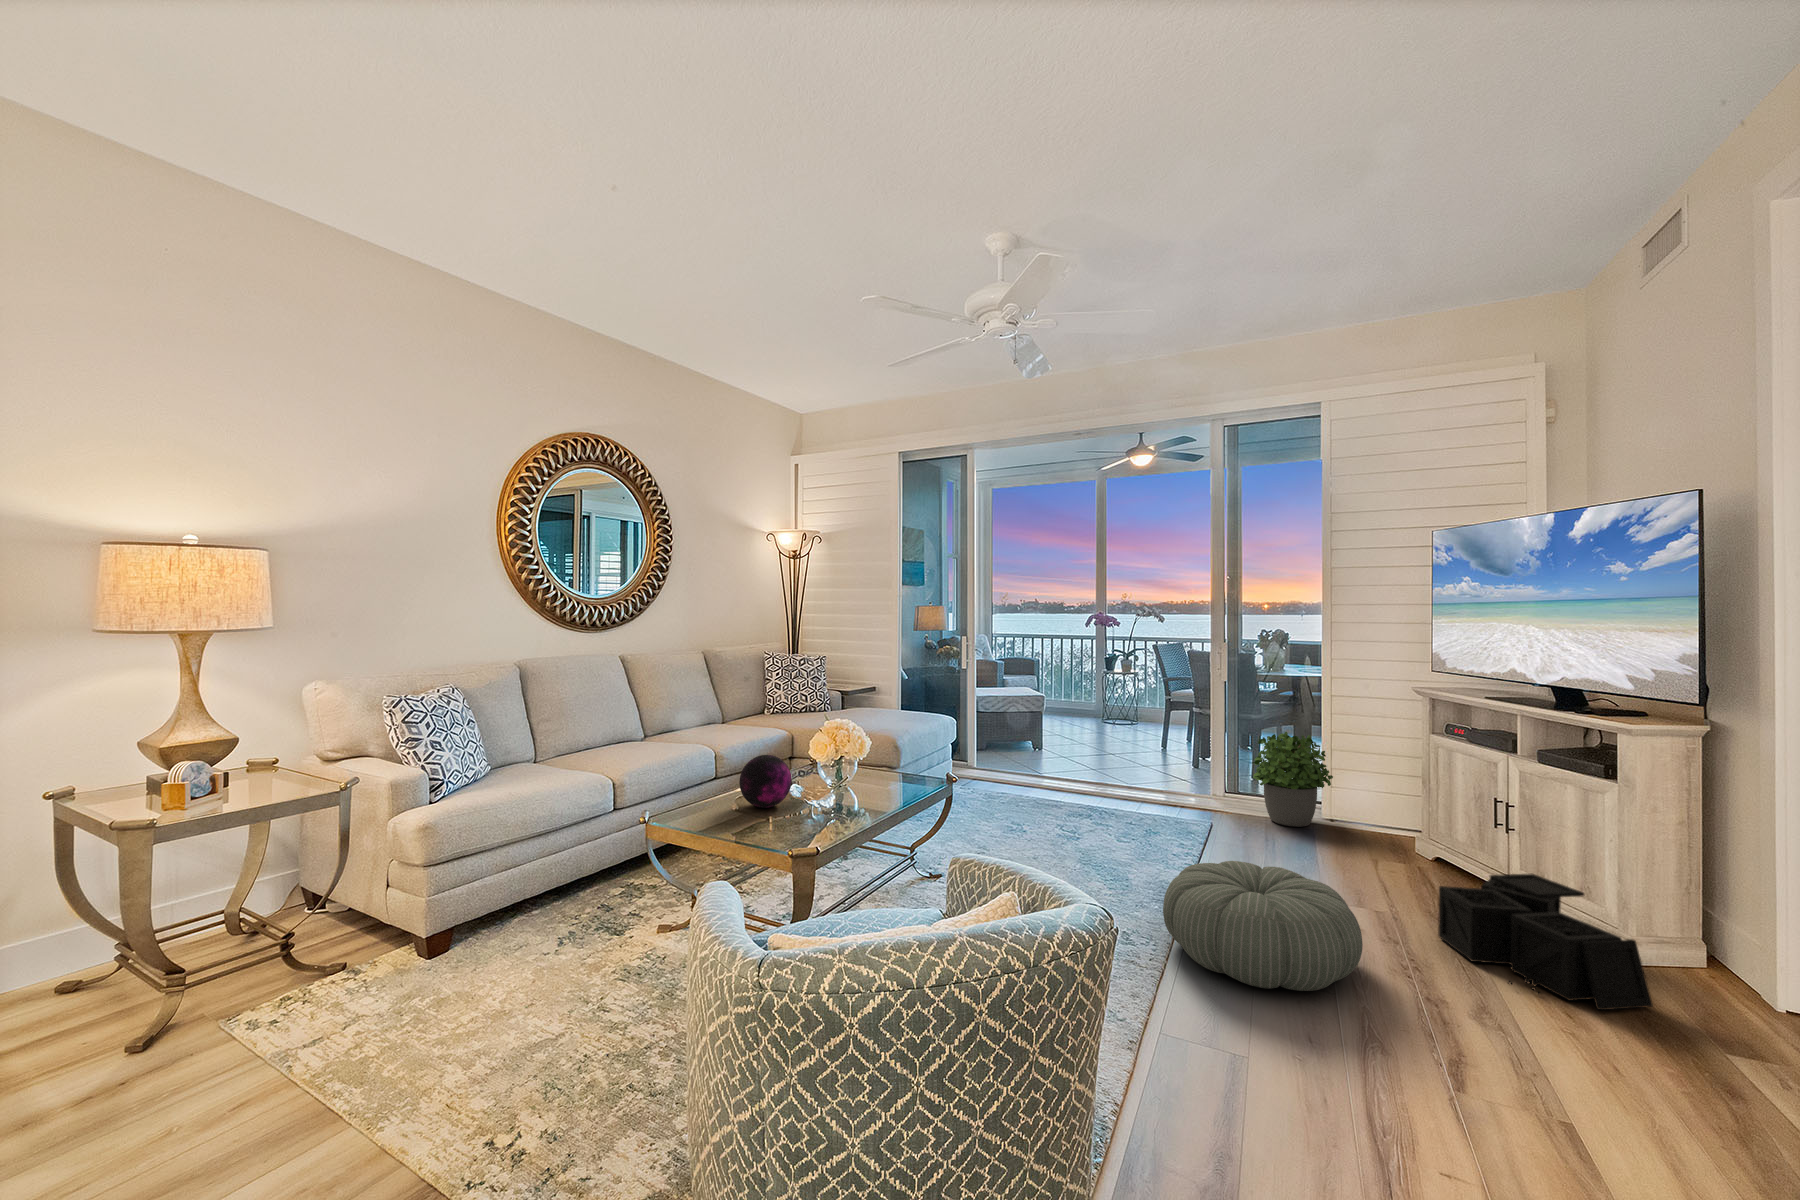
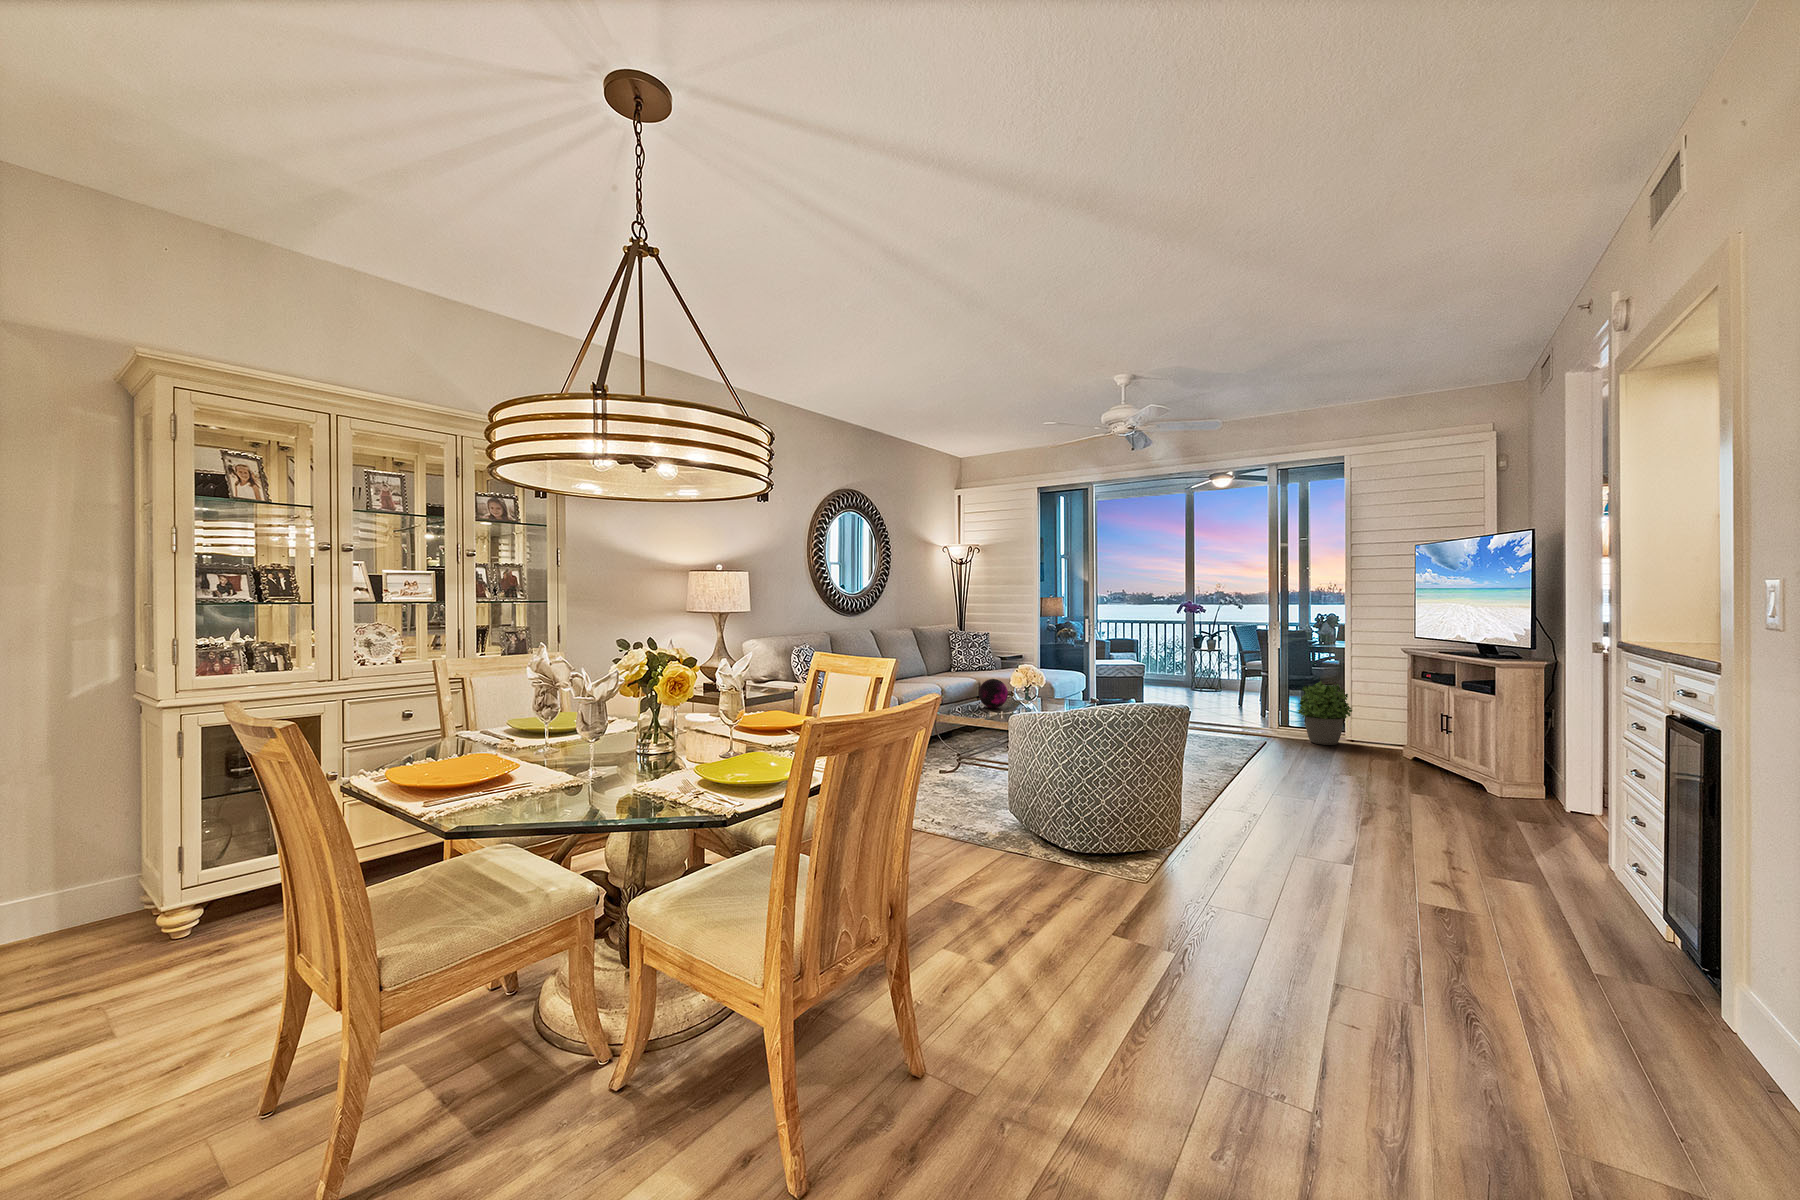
pouf: present [1163,861,1363,991] -> none [1226,741,1336,797]
storage bin: present [1438,874,1653,1010] -> none [1392,753,1496,807]

